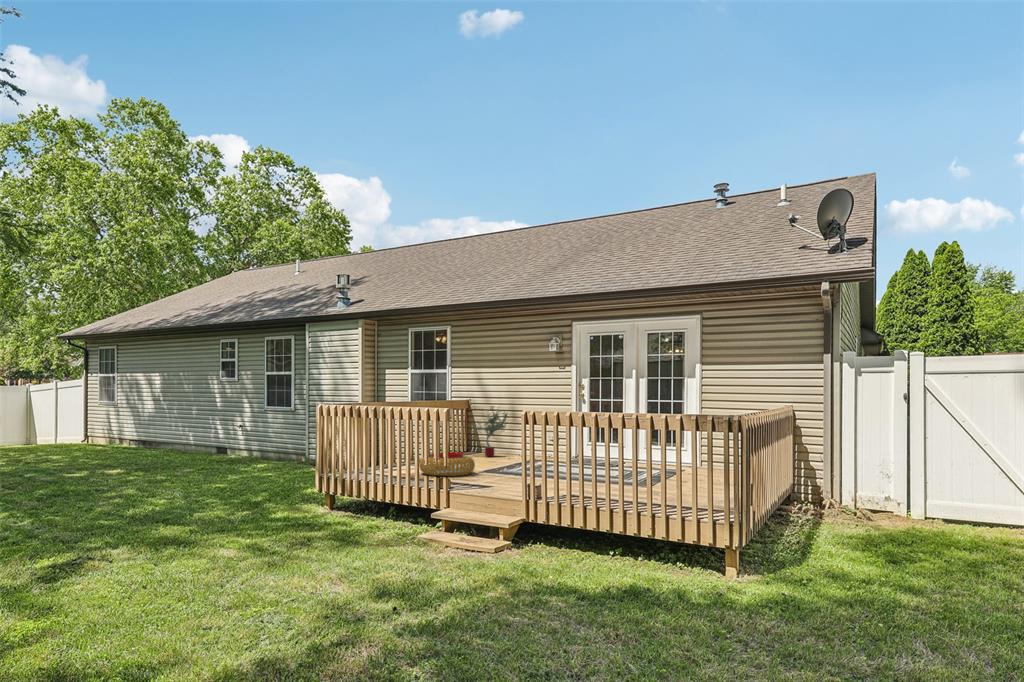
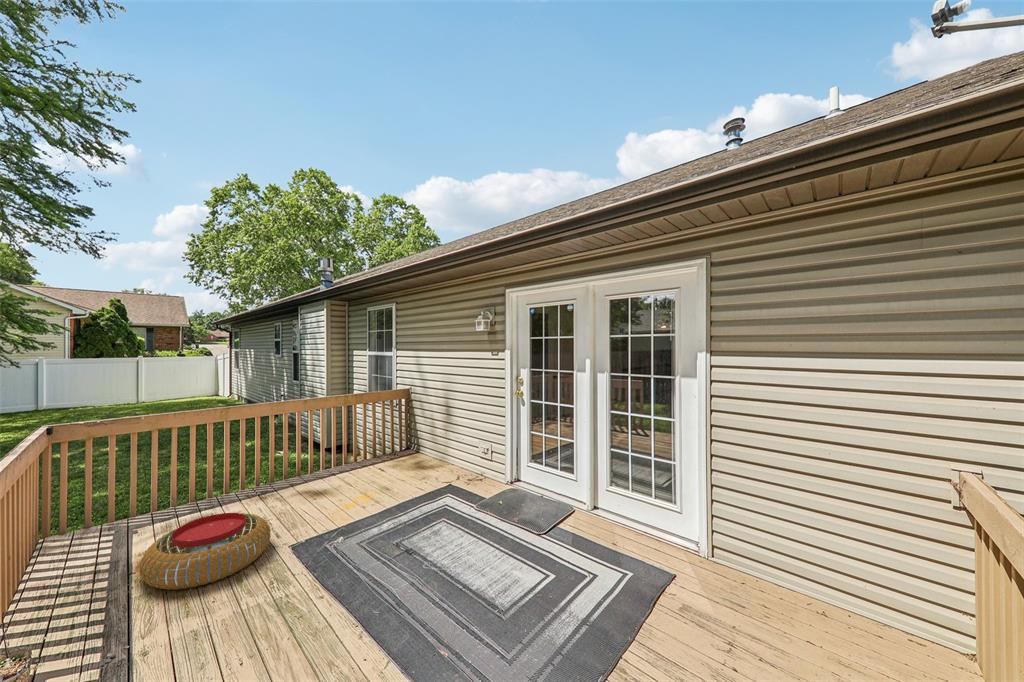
potted tree: present [474,406,507,457] -> none [403,400,440,465]

